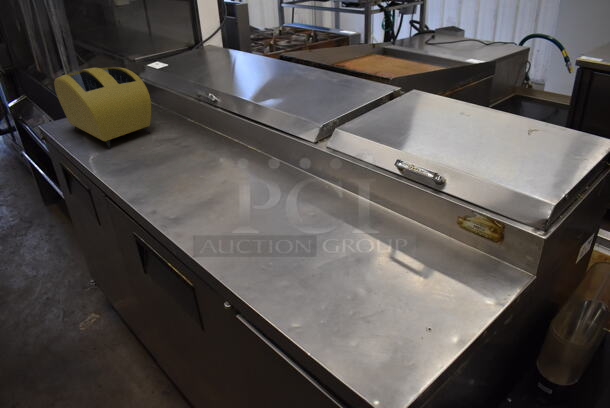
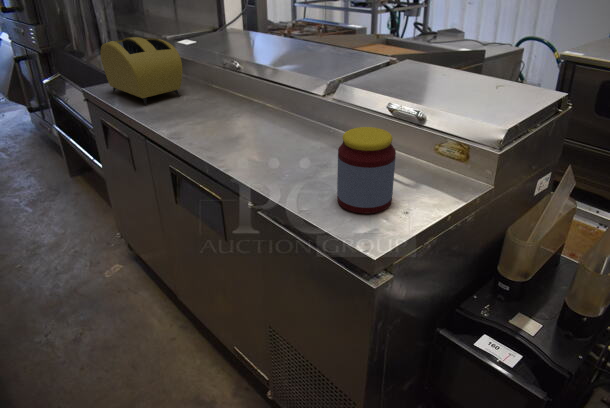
jar: none [337,214,414,329] -> present [337,127,396,213]

